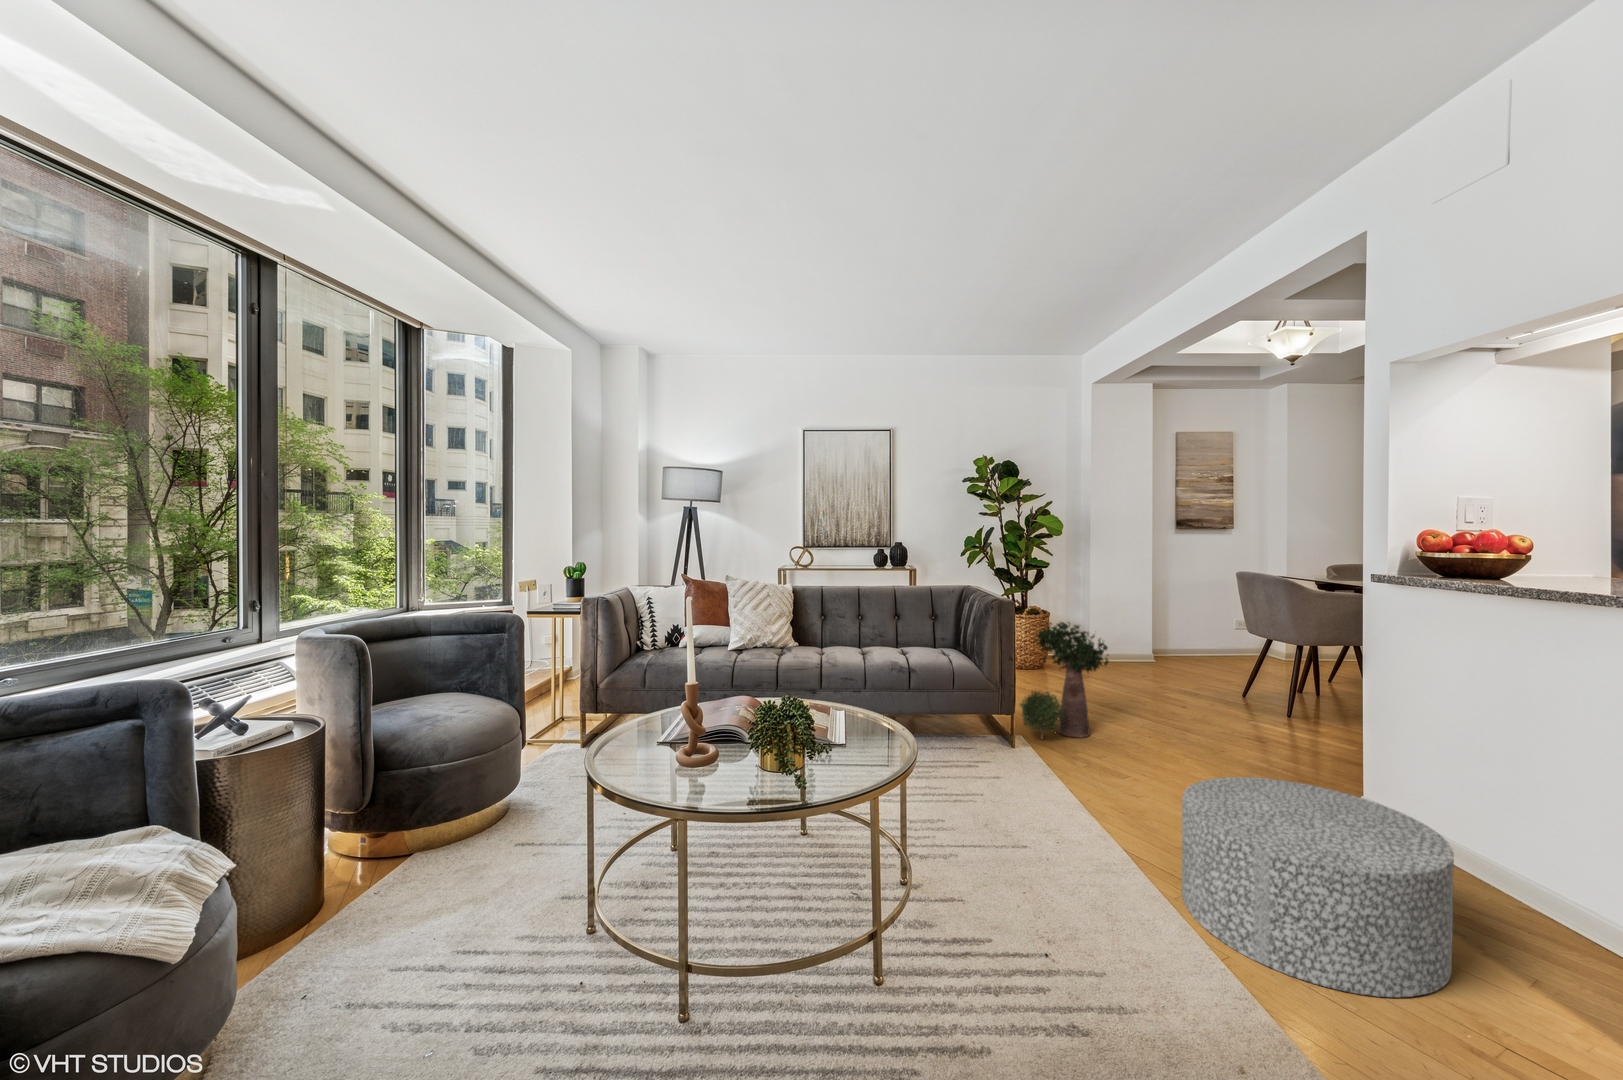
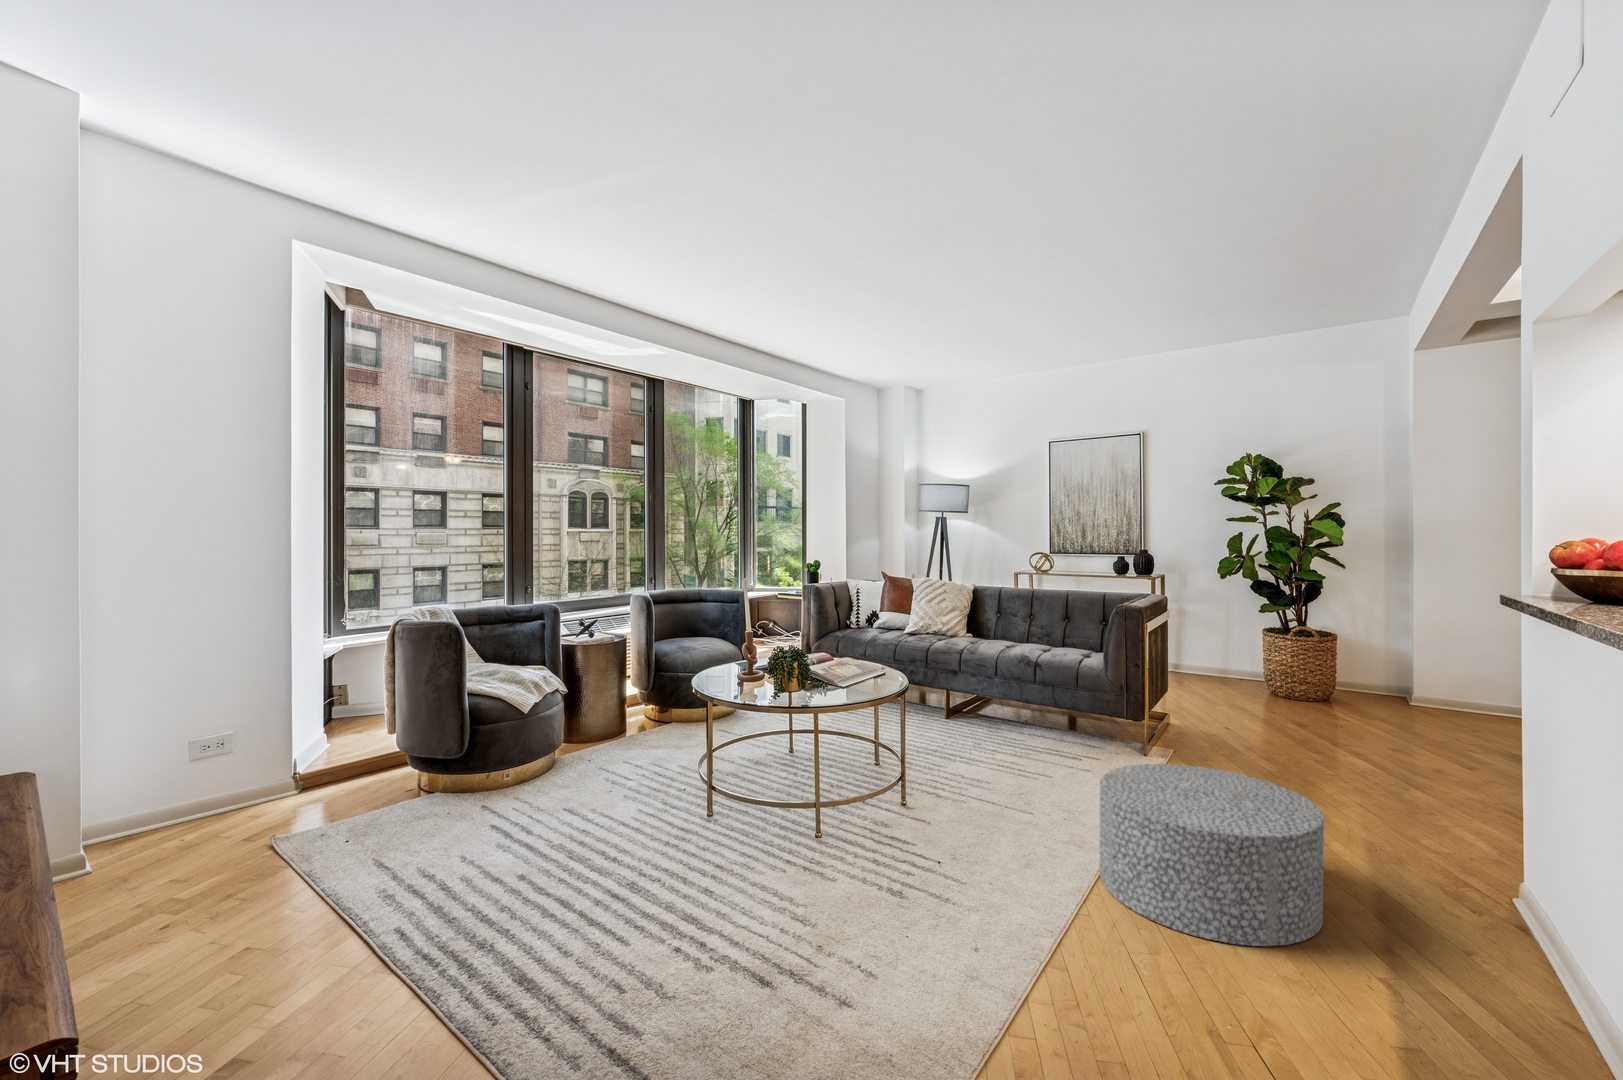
potted plant: present [1020,622,1108,740] -> none [1162,631,1272,755]

